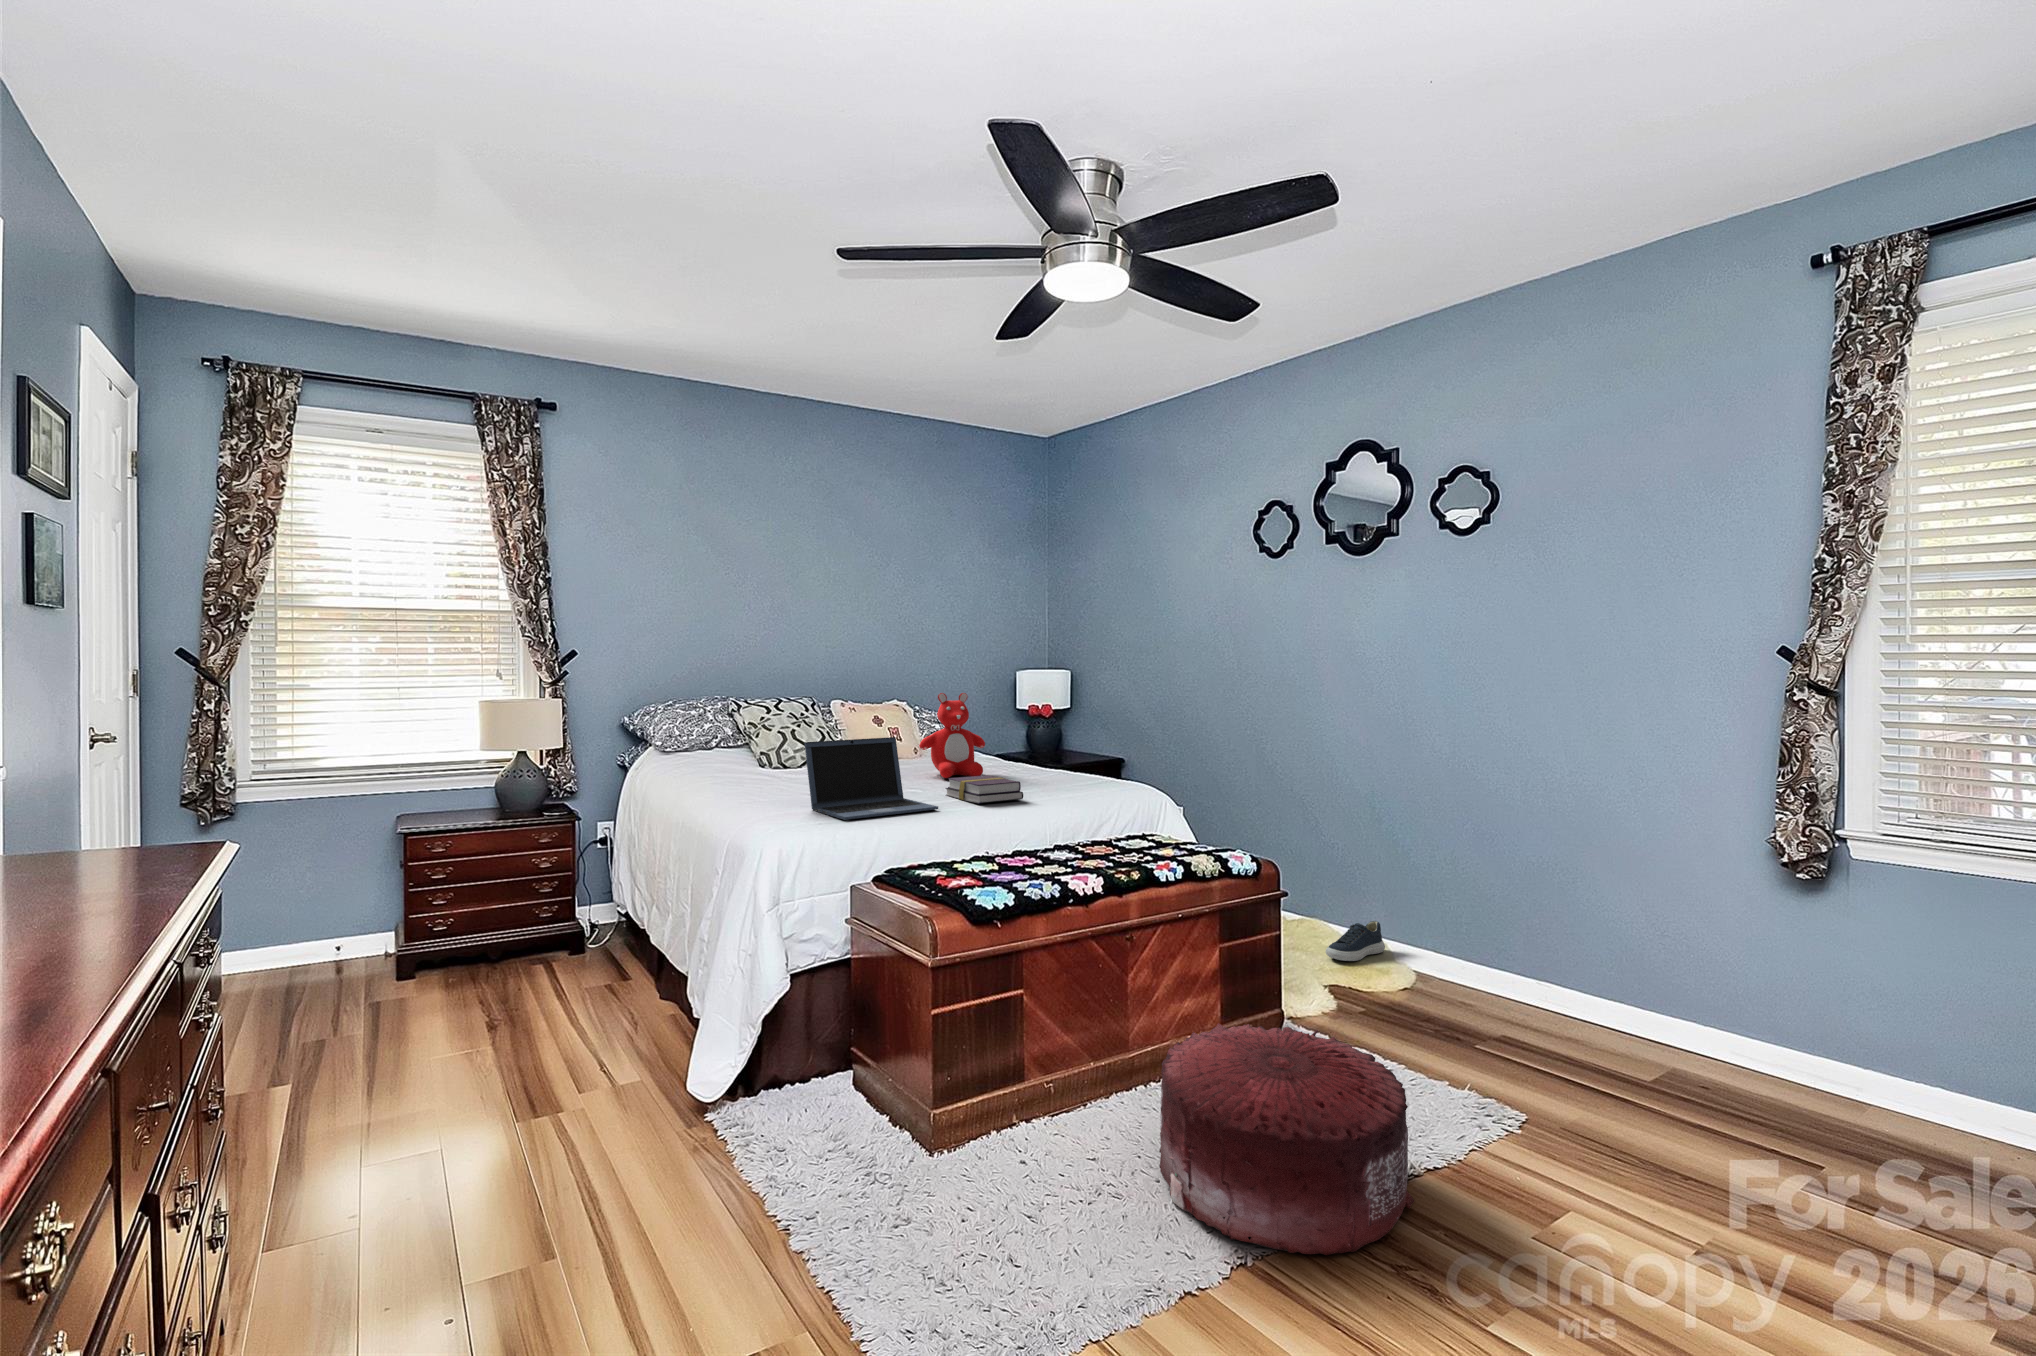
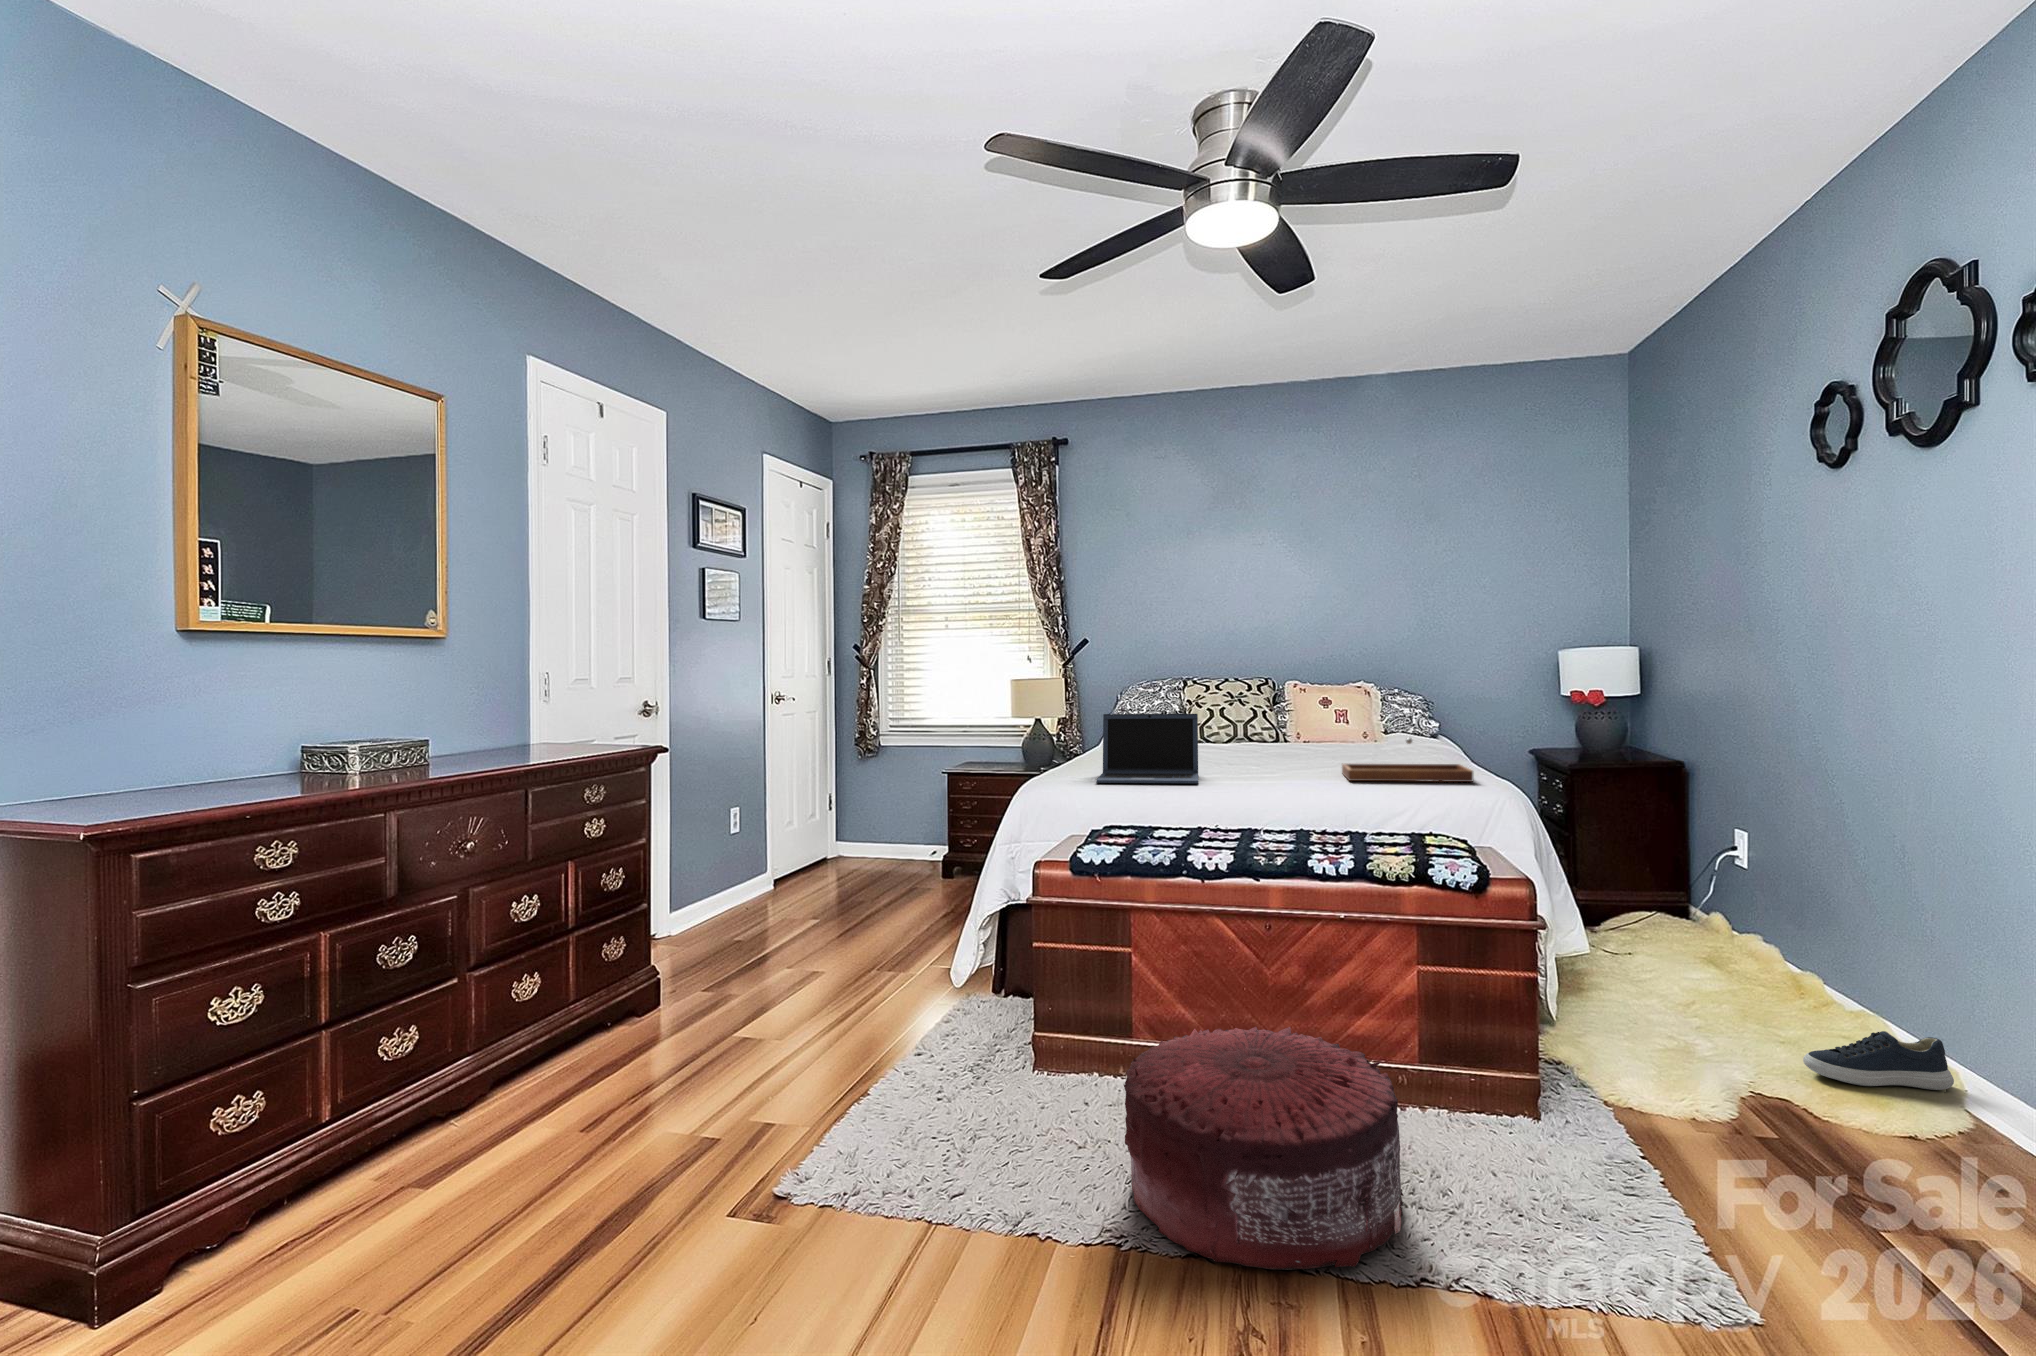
teddy bear: present [919,693,985,778] -> none [1290,673,1365,764]
tray: none [1005,750,1114,793] -> present [1342,738,1473,782]
book: present [946,775,1023,804] -> none [1250,758,1308,784]

